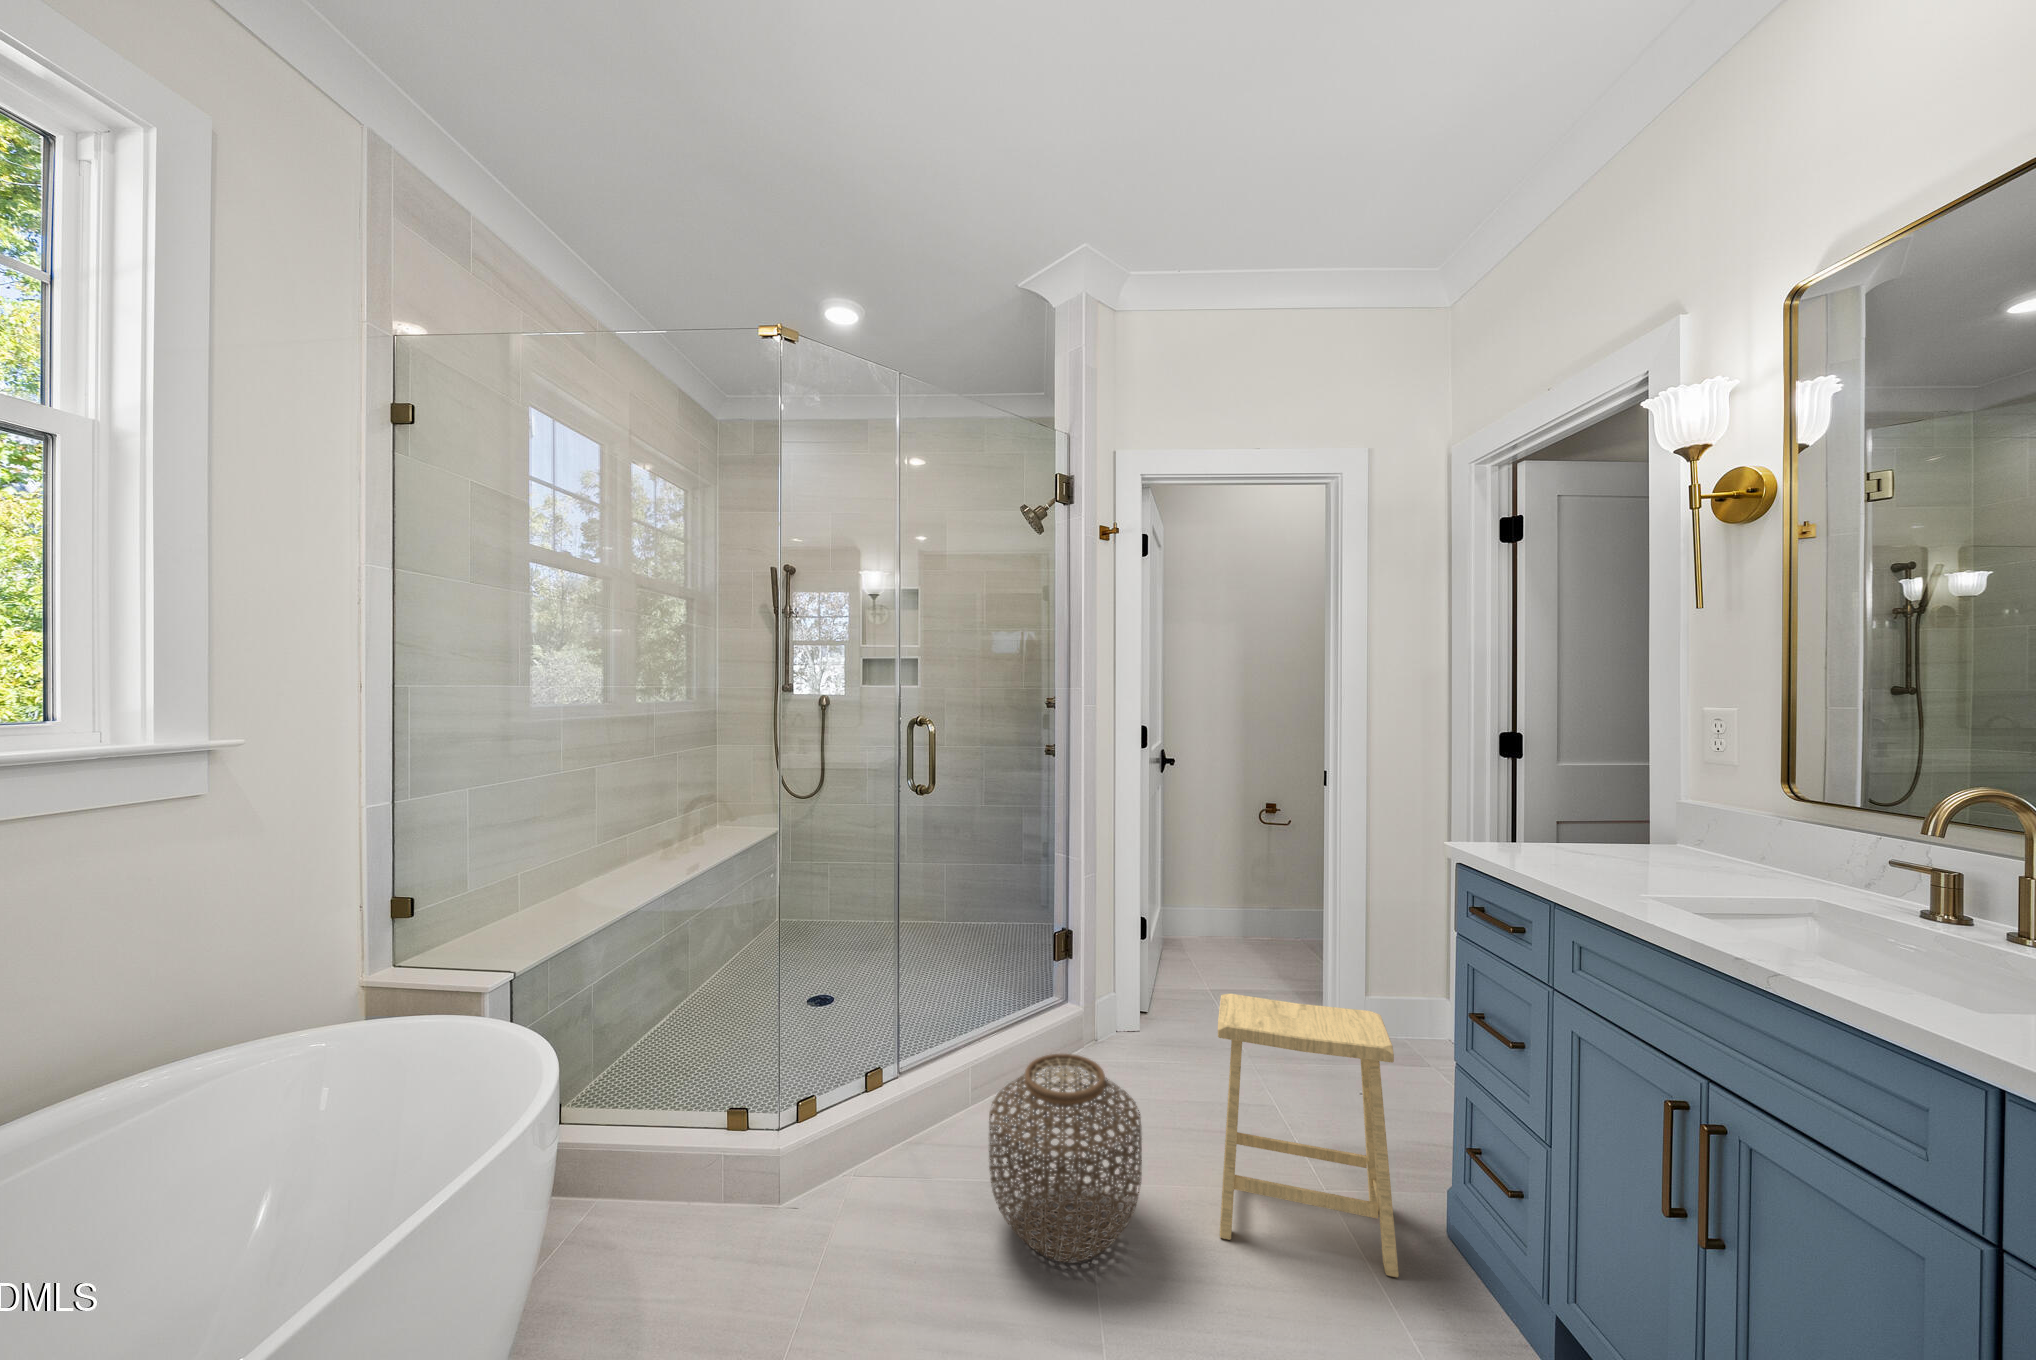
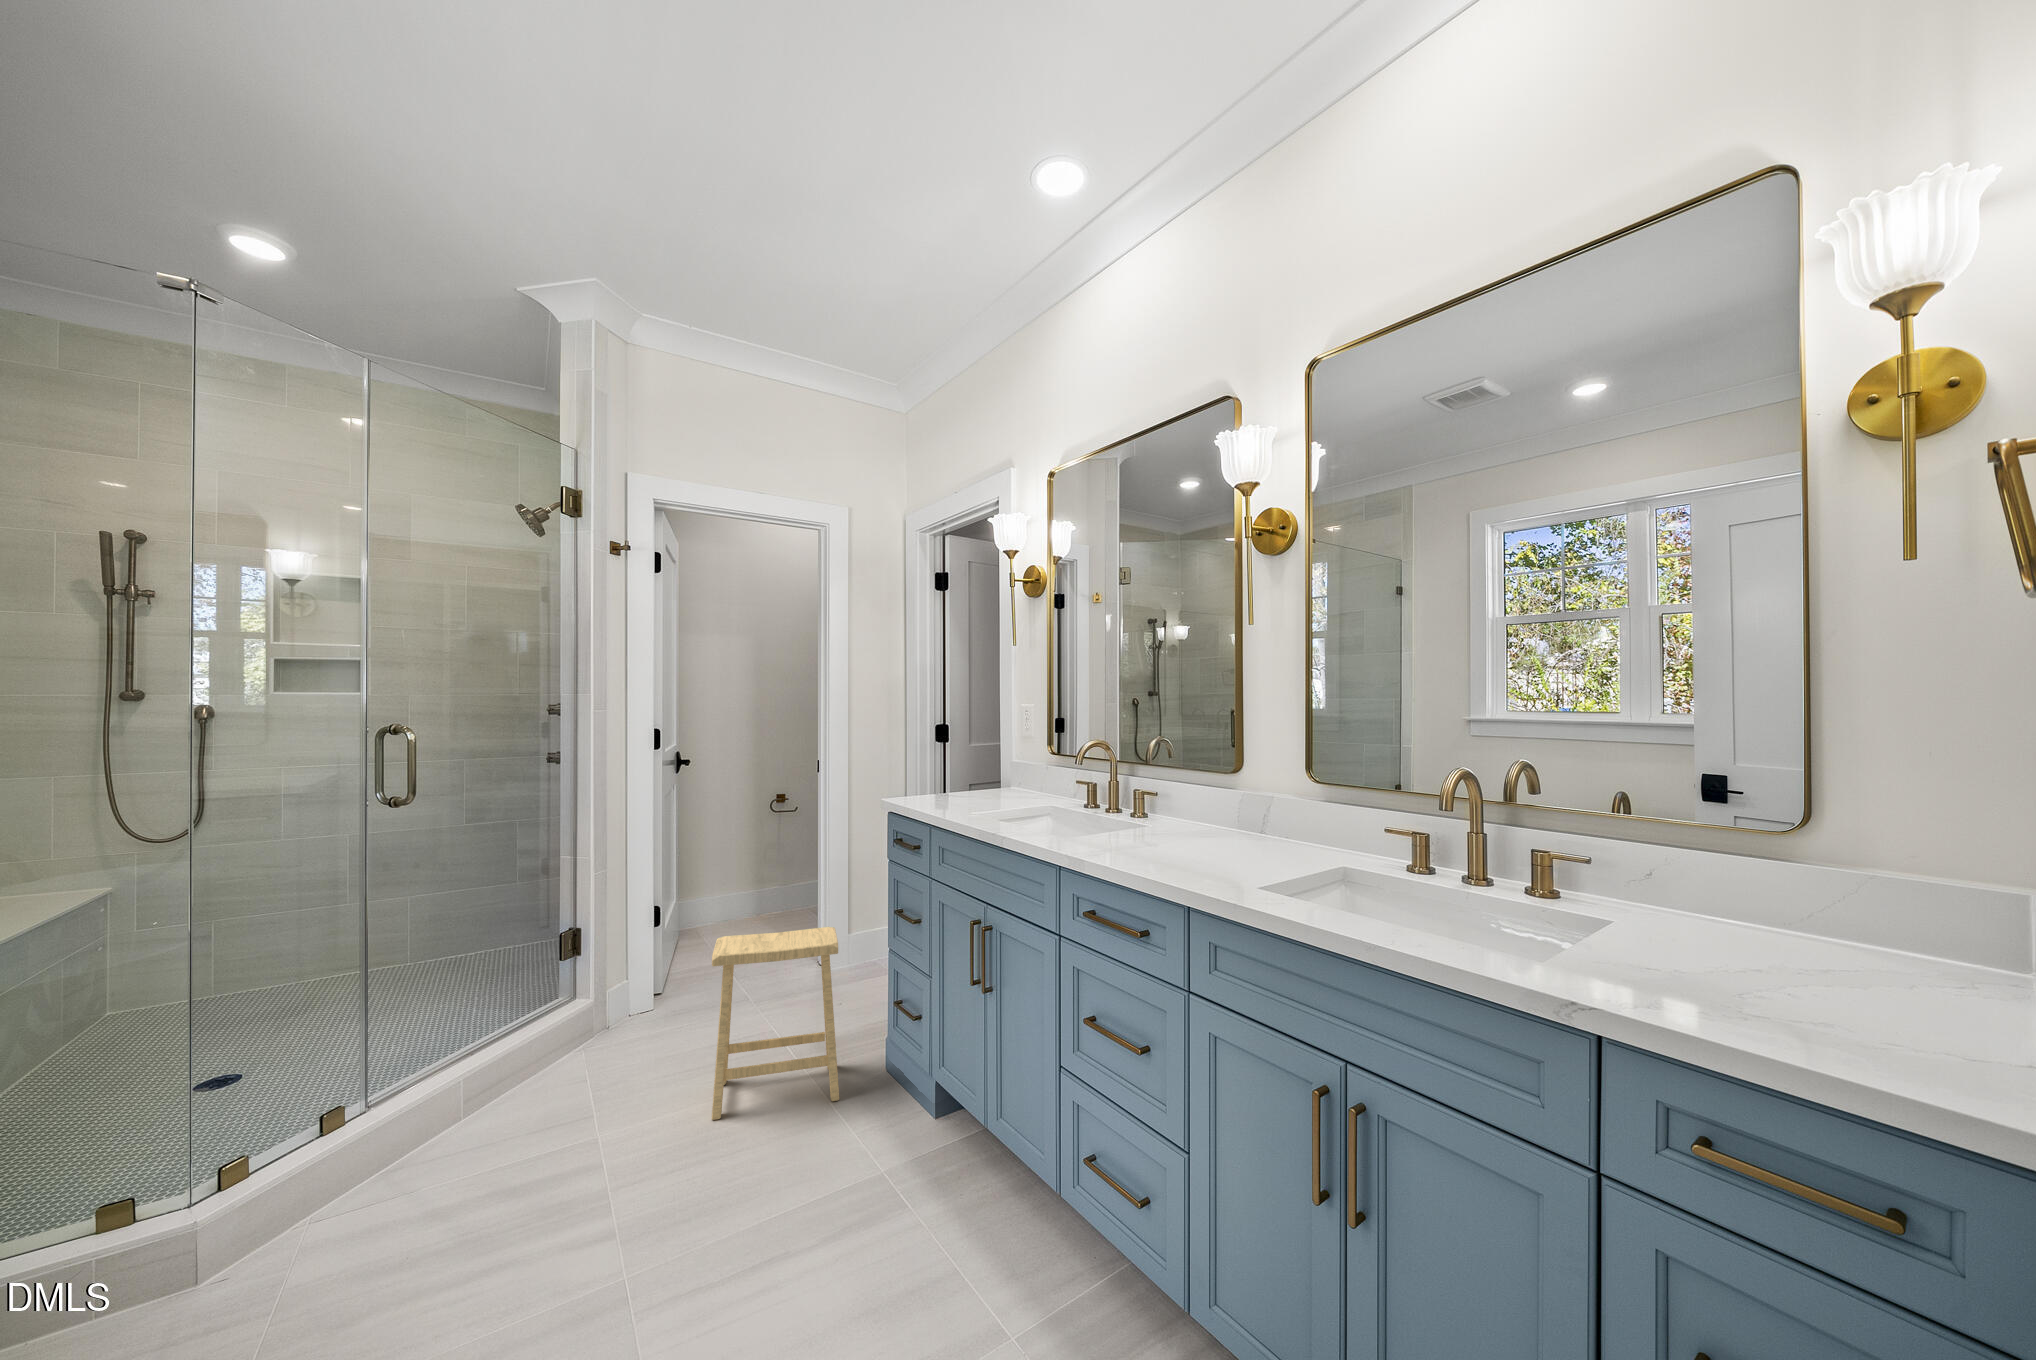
woven basket: present [989,1054,1142,1262] -> none [495,1010,646,1180]

